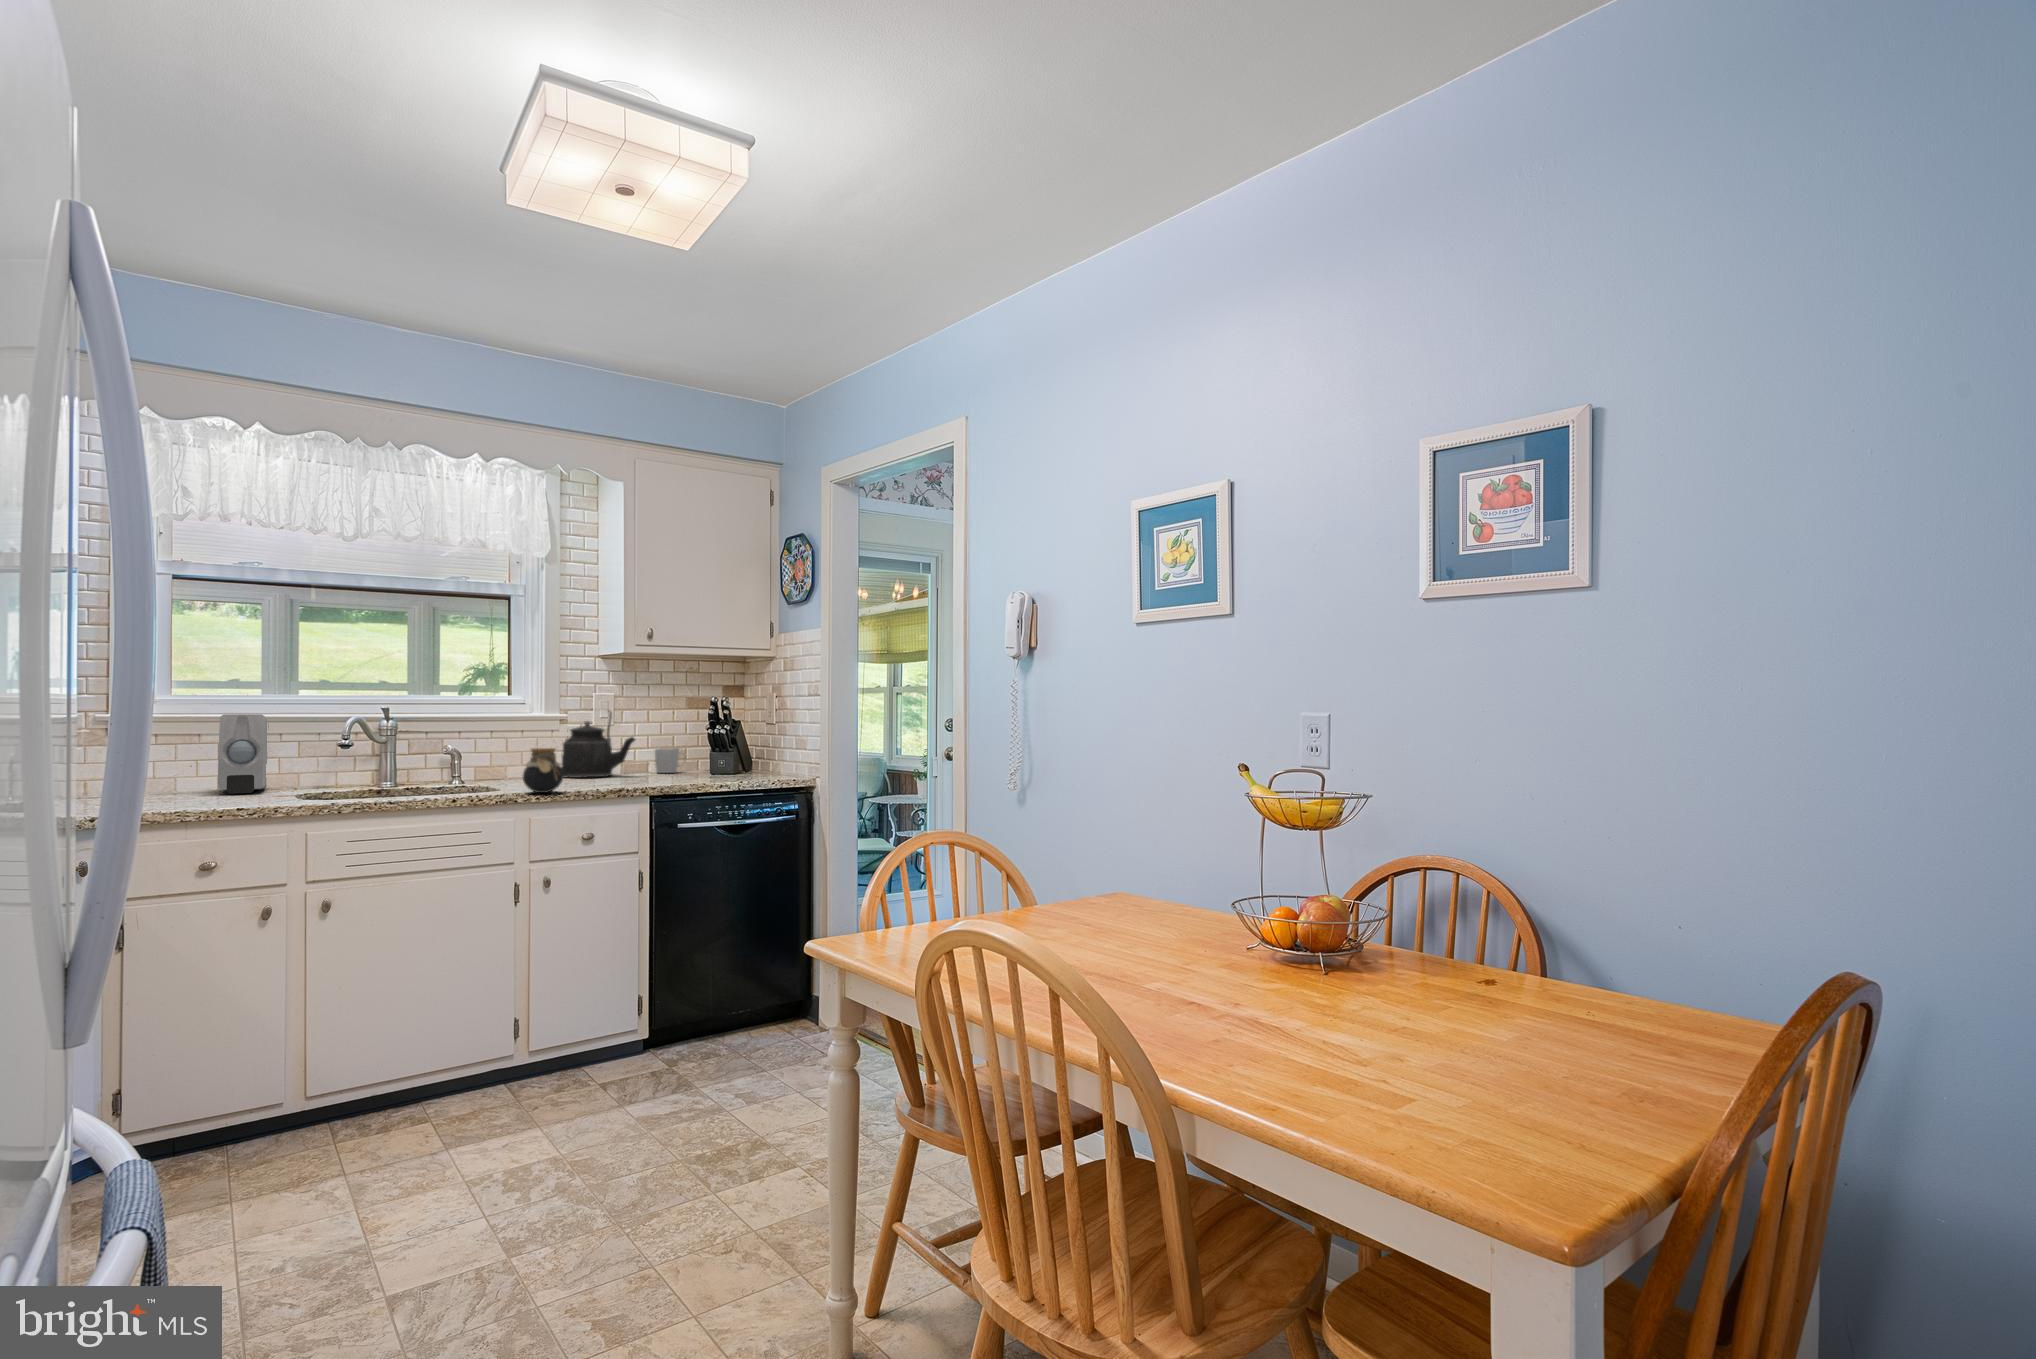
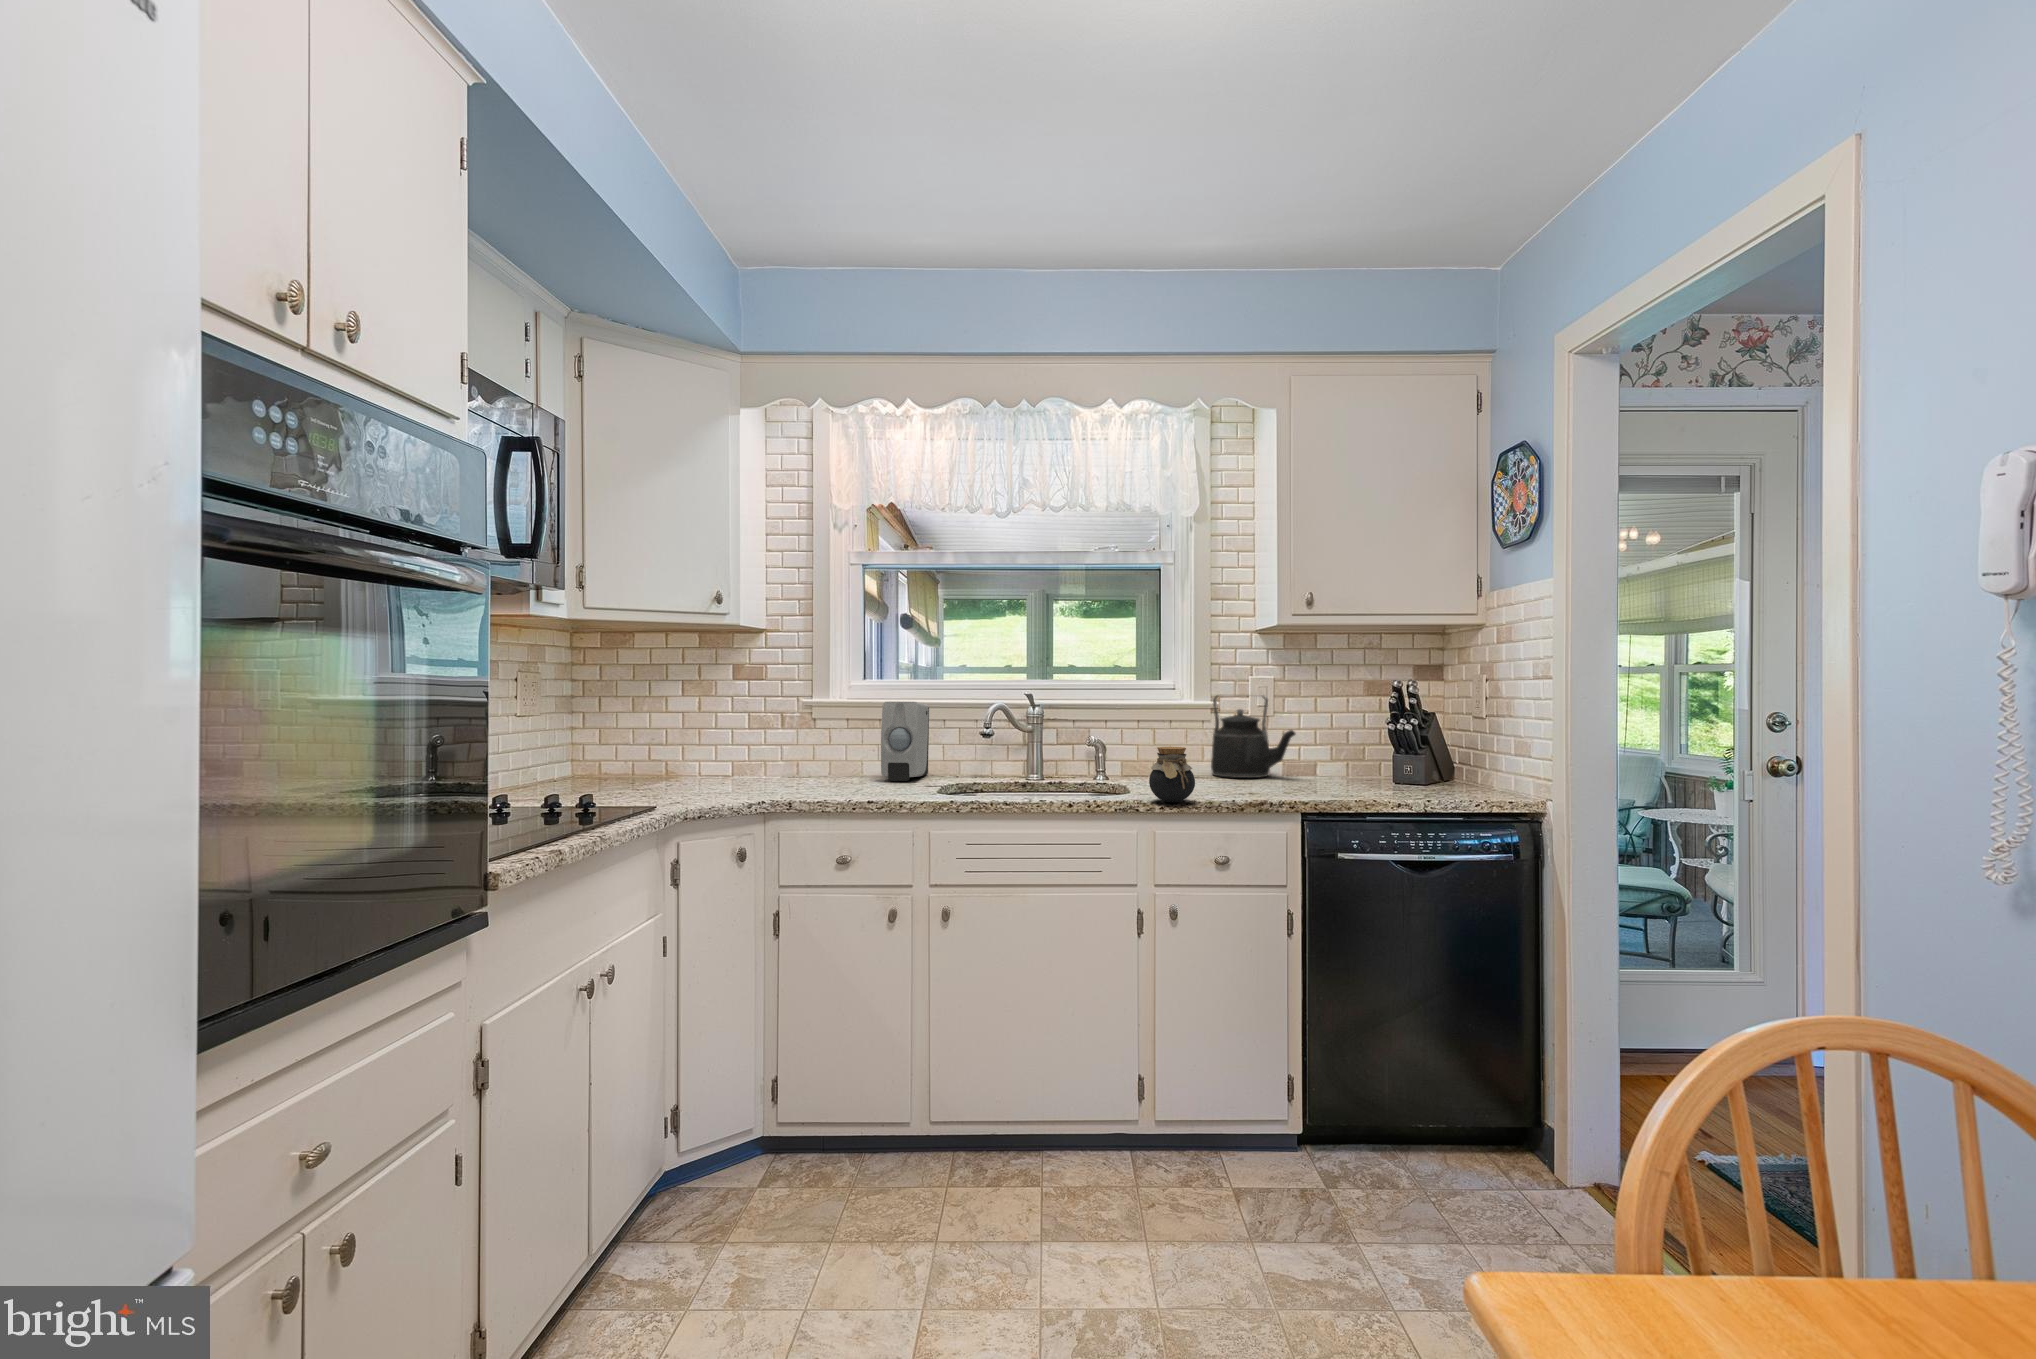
mug: present [655,748,686,773] -> none [1323,743,1363,776]

